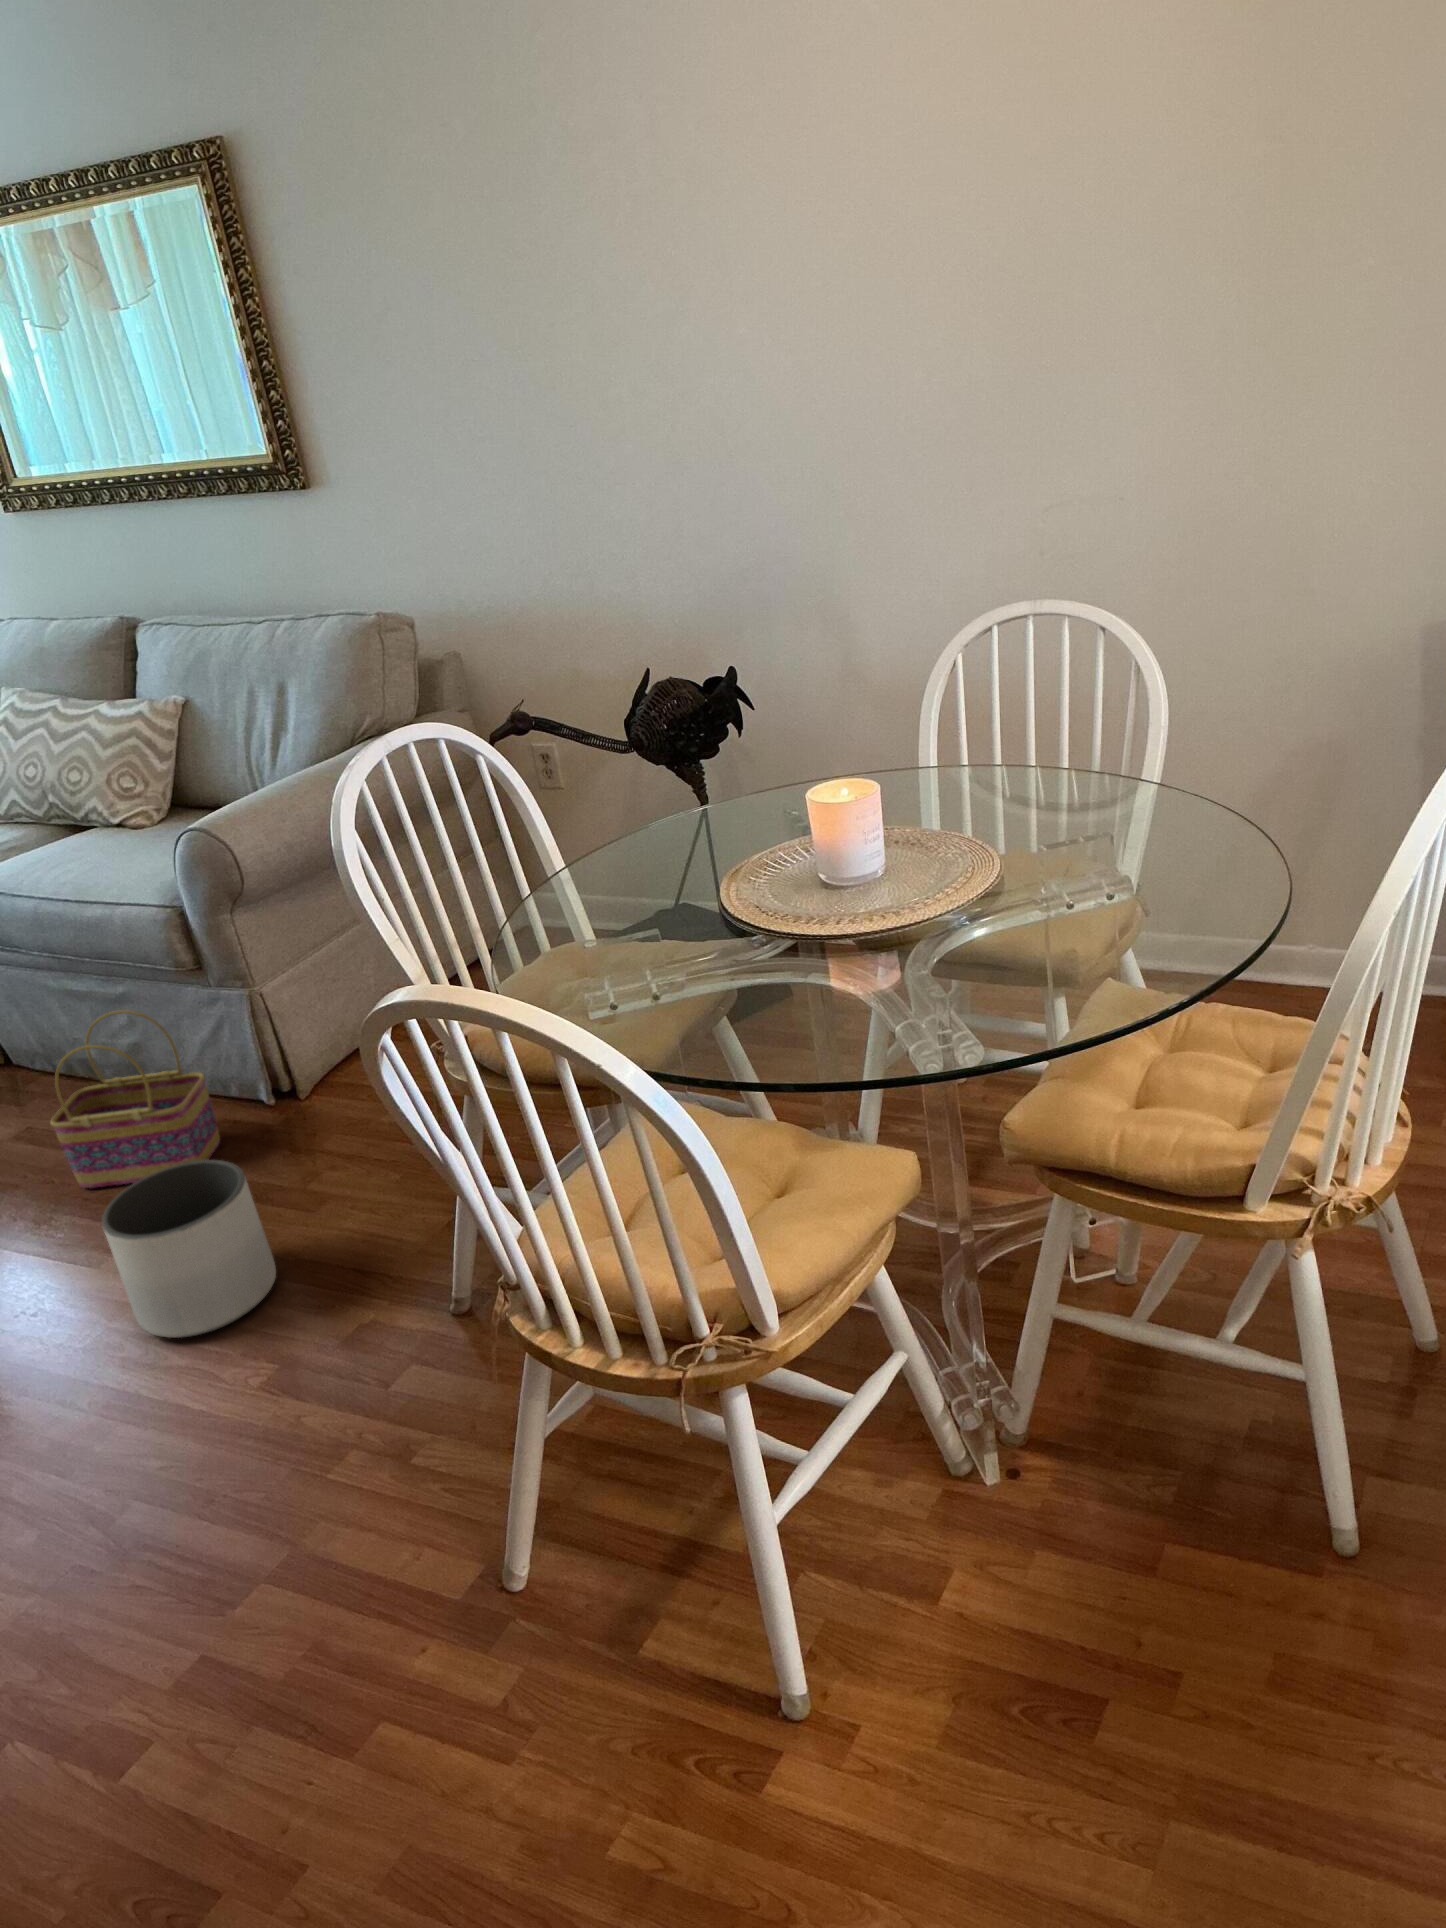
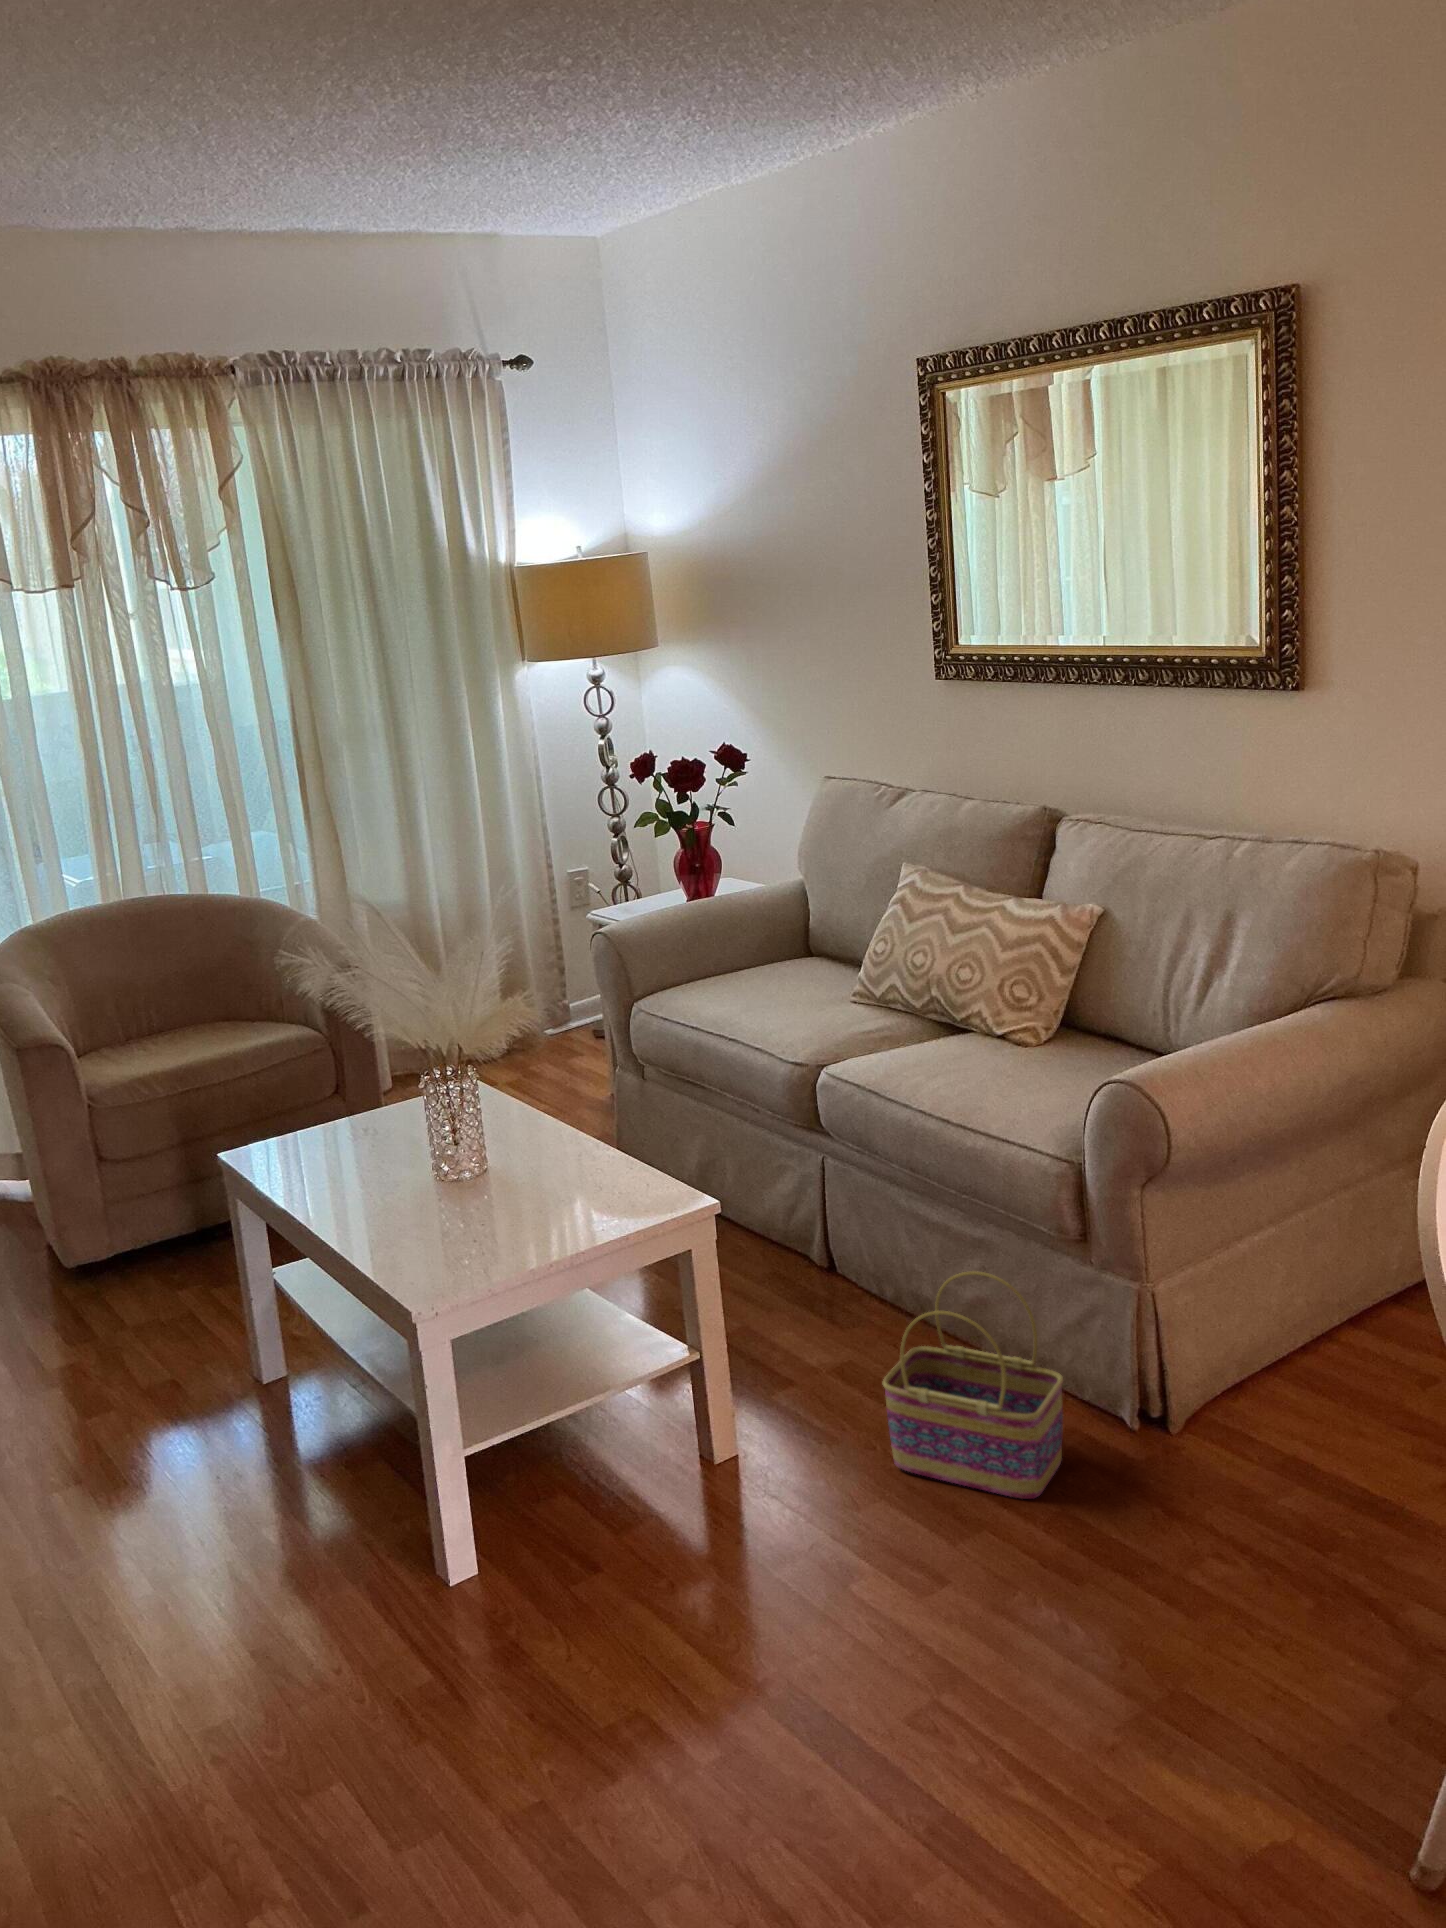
planter: present [102,1160,276,1338] -> none [952,1517,1141,1767]

